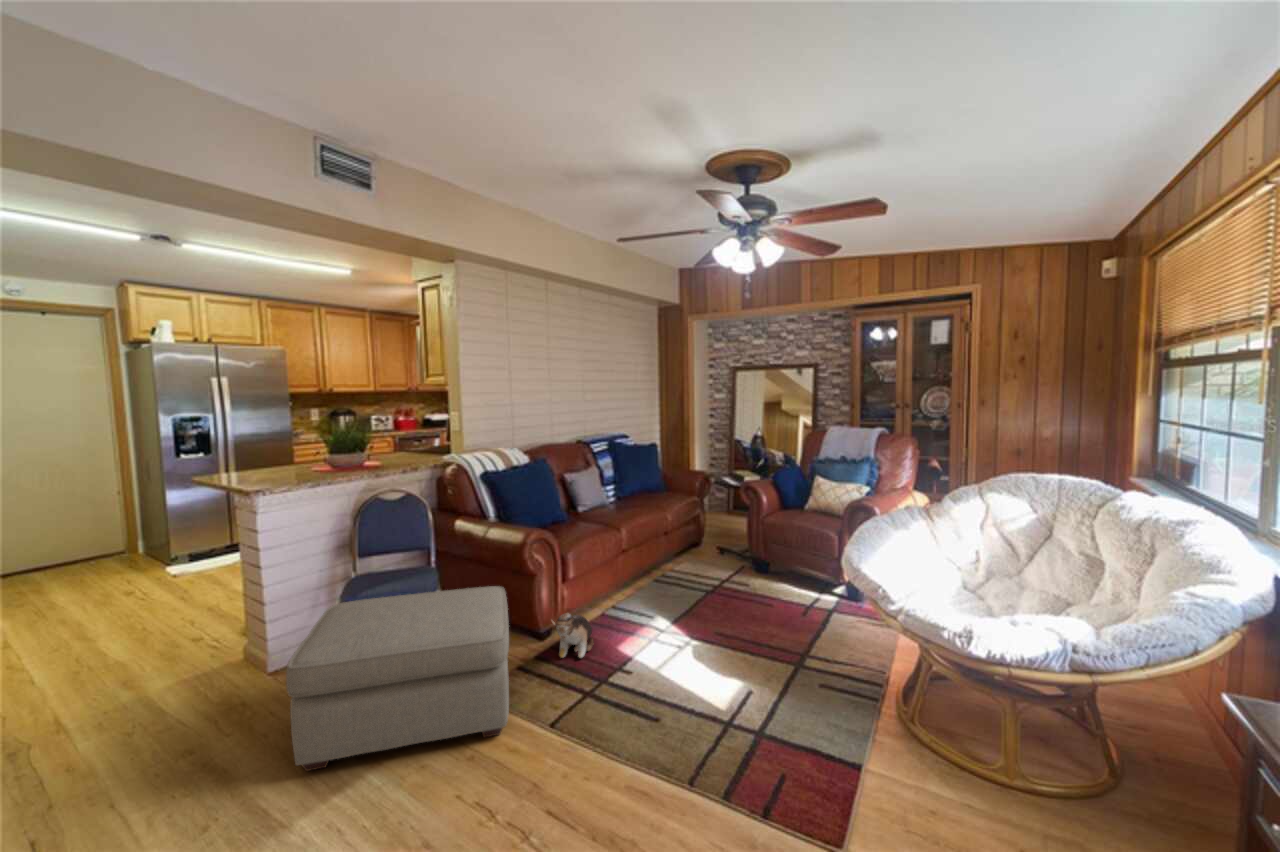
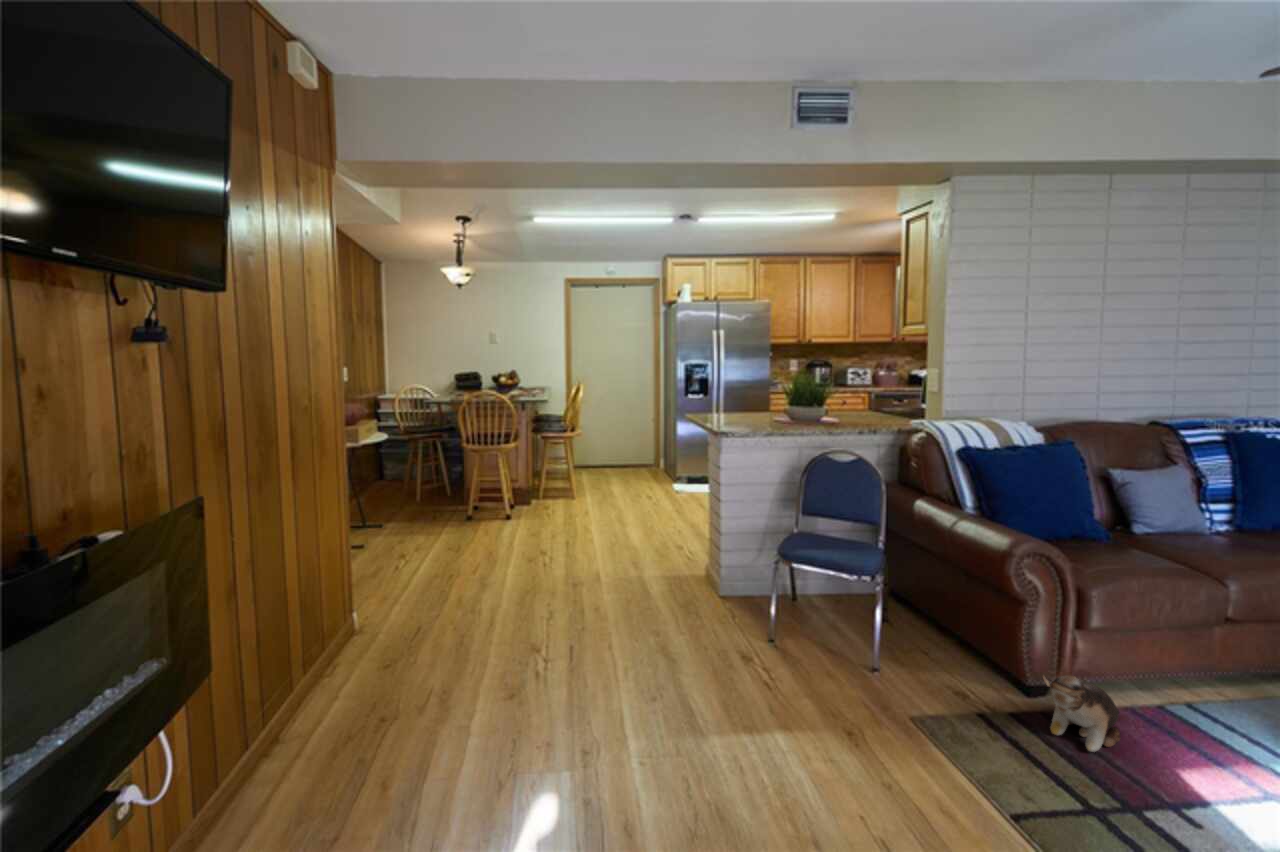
ottoman: present [286,586,509,771] -> none [722,559,973,796]

